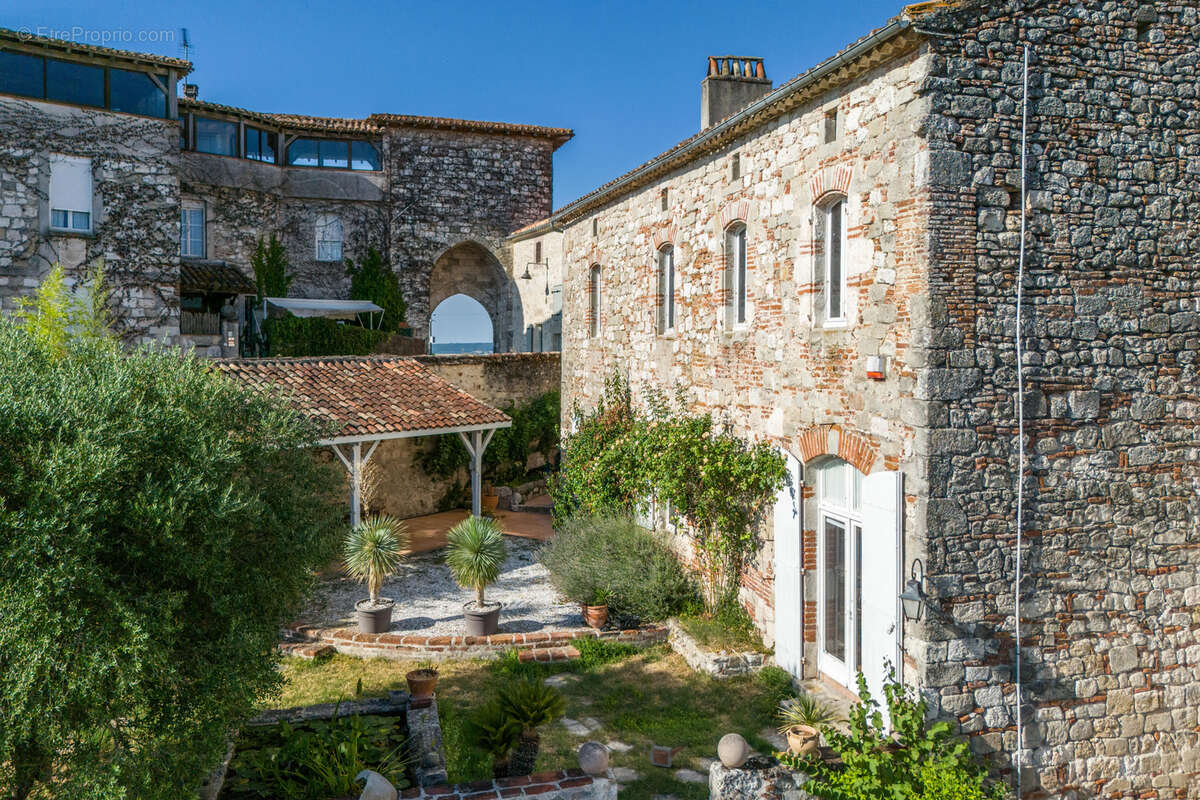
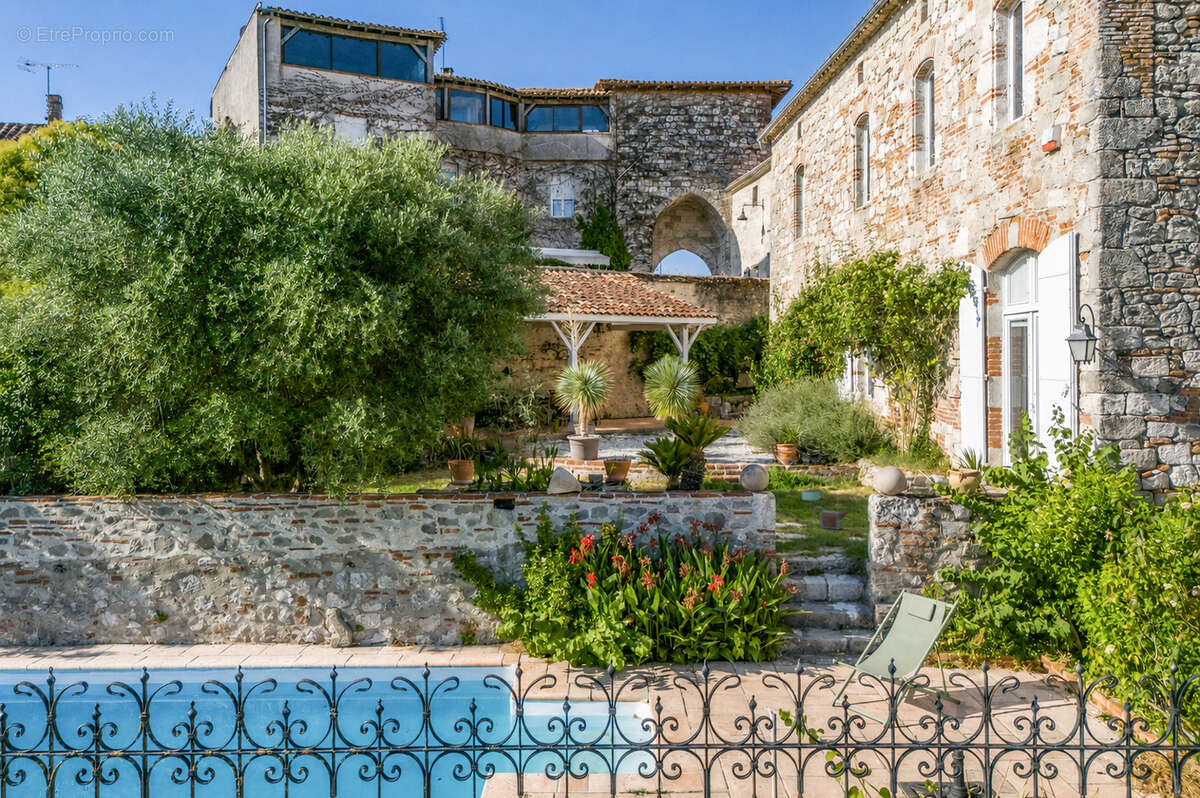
potted plant: none [611,629,645,693] -> present [802,457,825,501]

